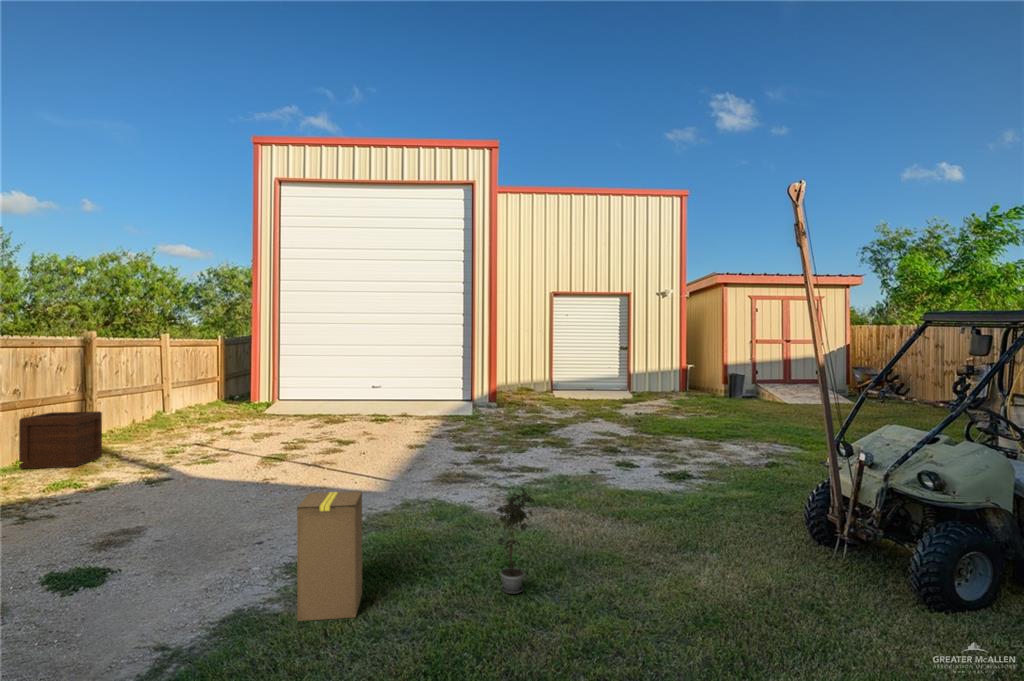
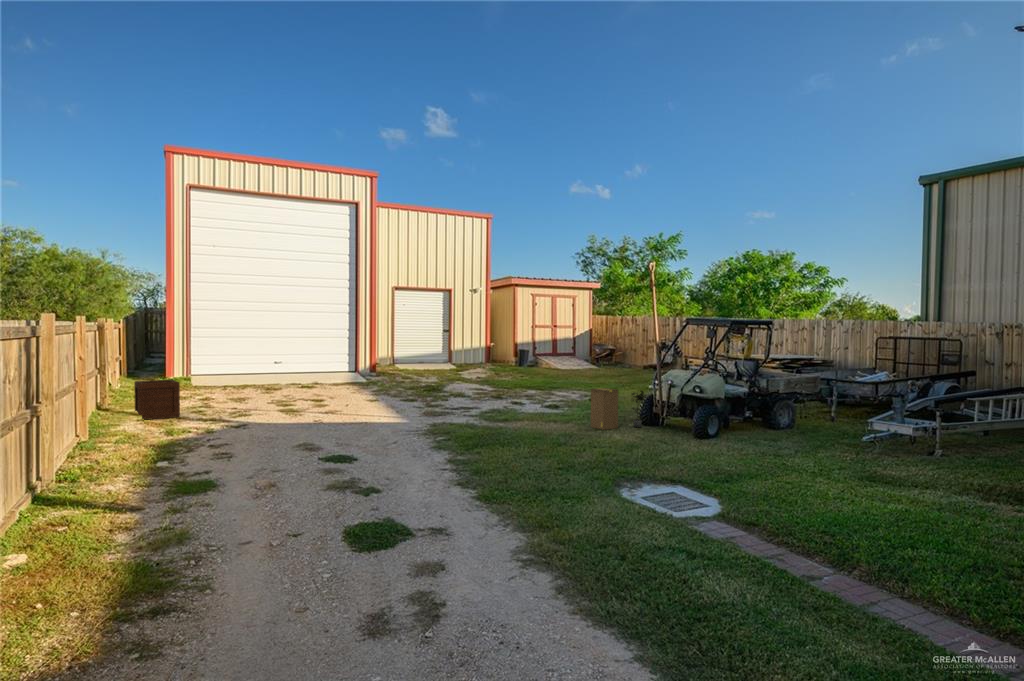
potted plant: present [493,488,535,594] -> present [632,391,646,427]
cardboard box: present [297,491,362,621] -> present [591,388,618,430]

